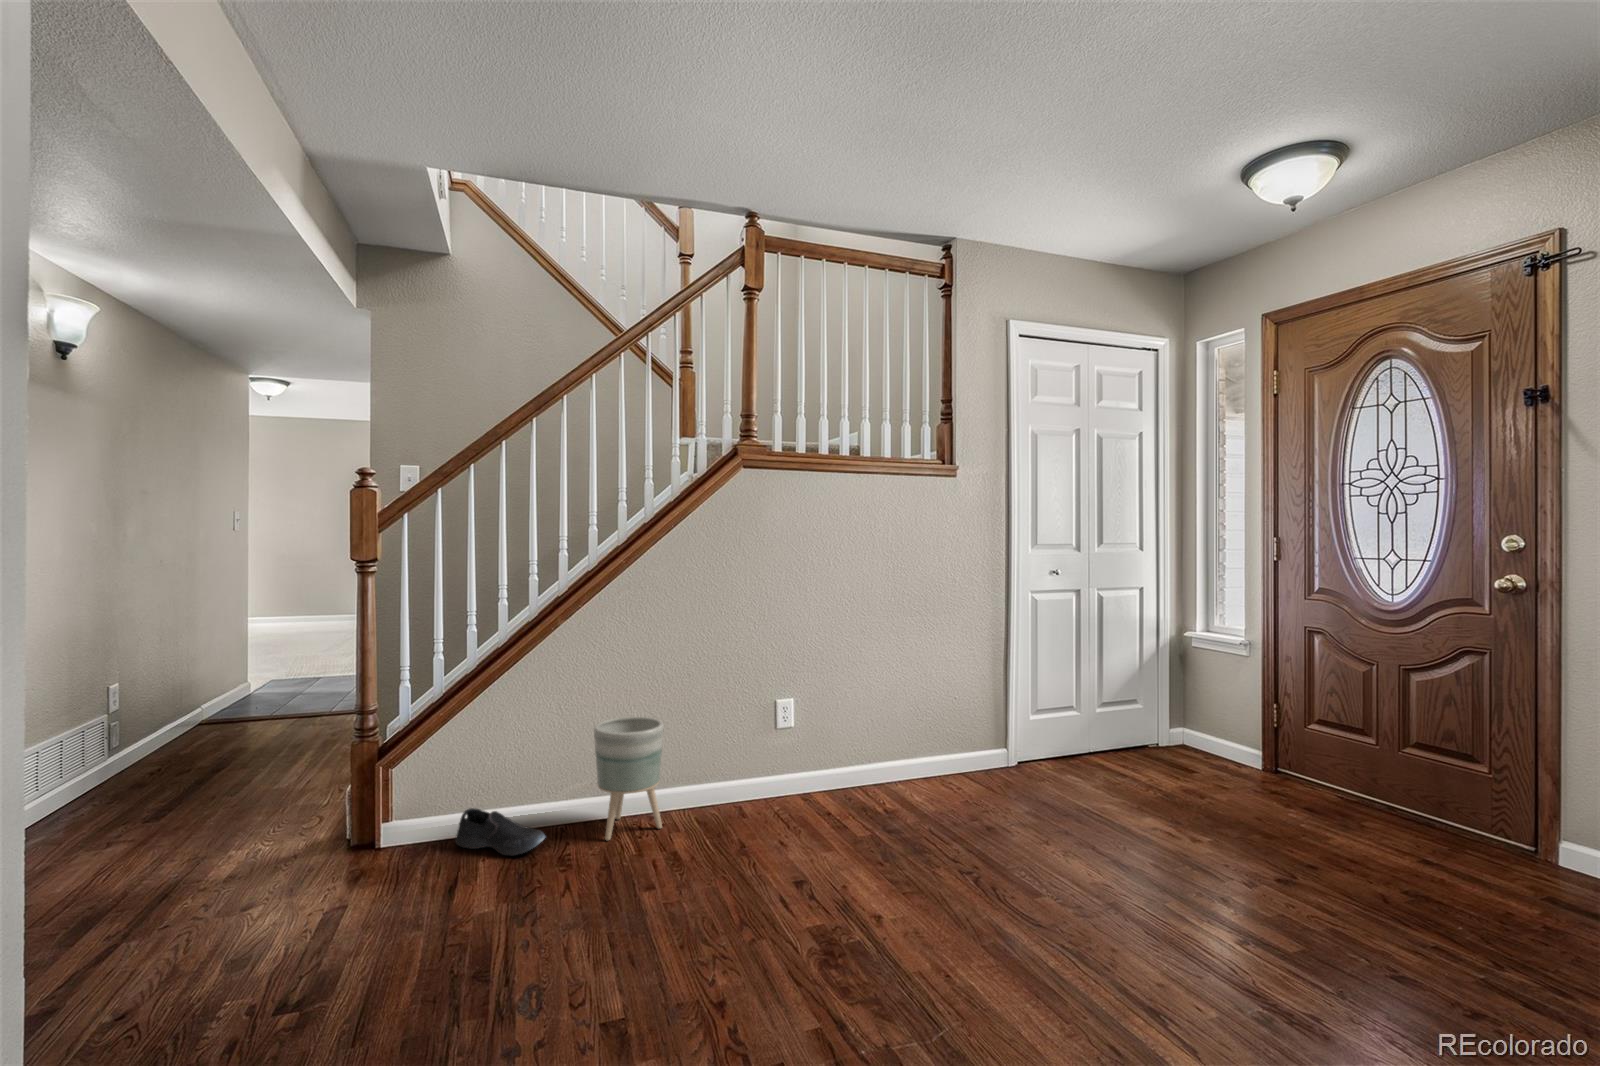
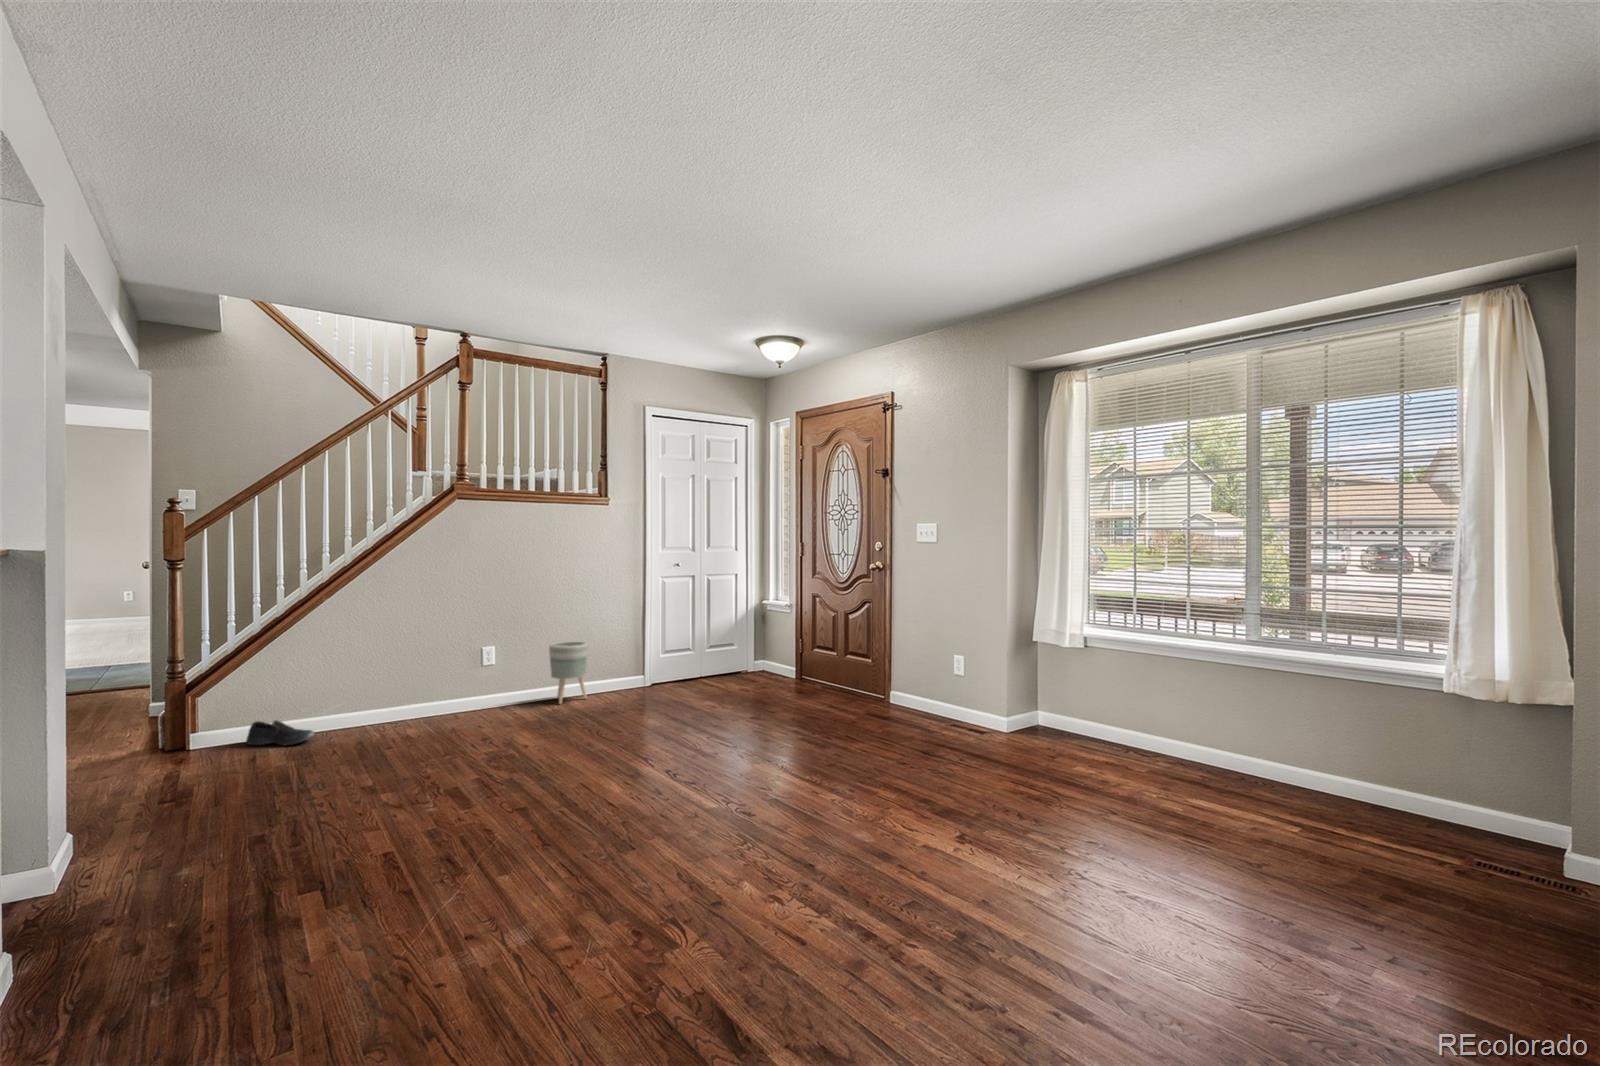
planter: present [594,717,664,840] -> present [549,641,588,704]

